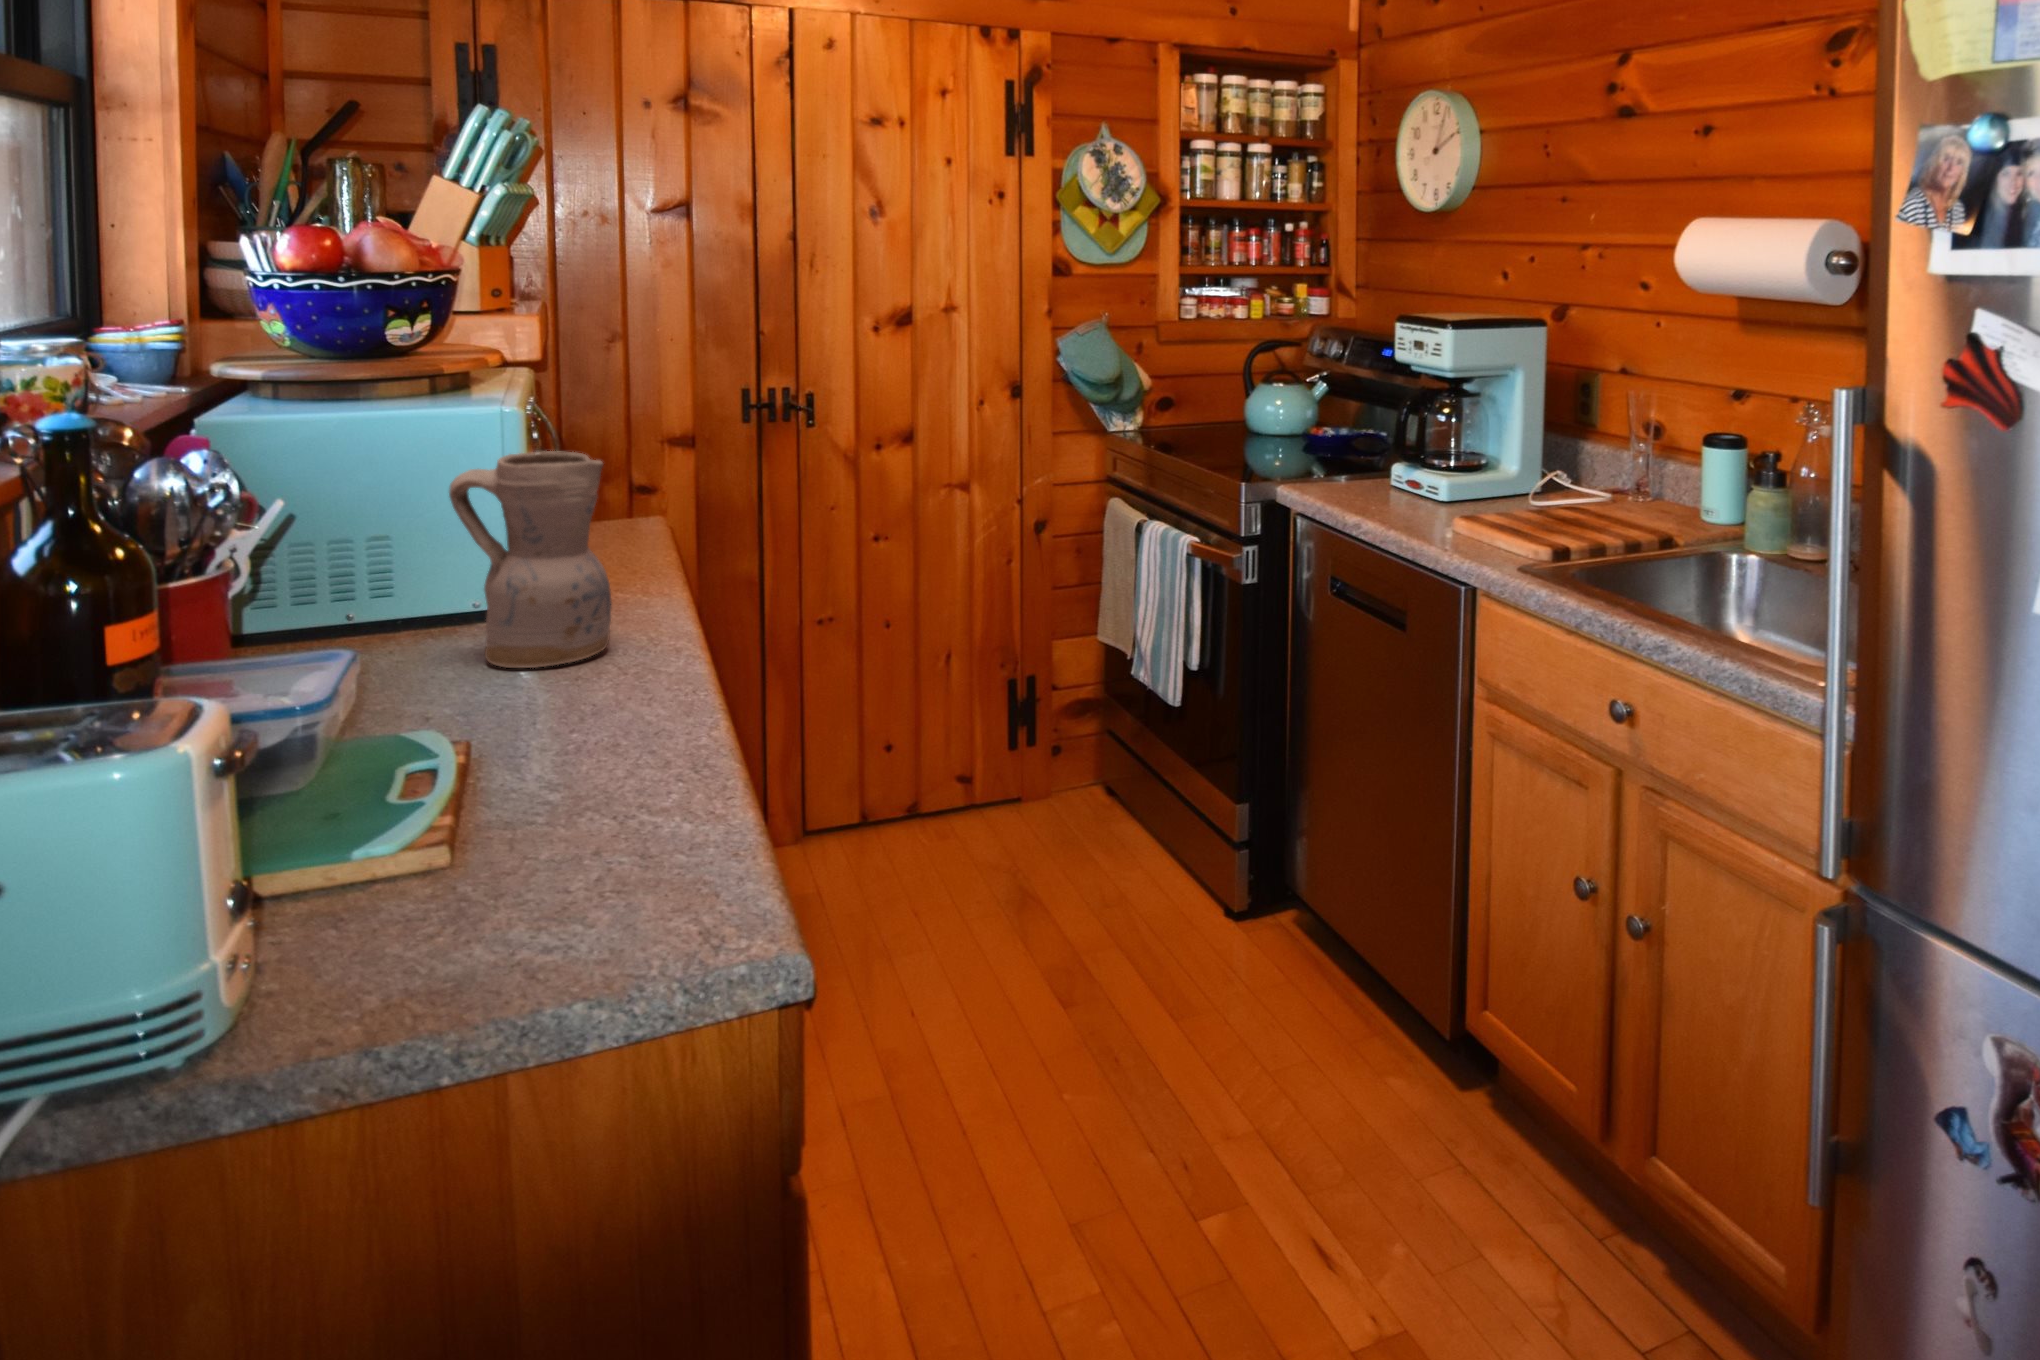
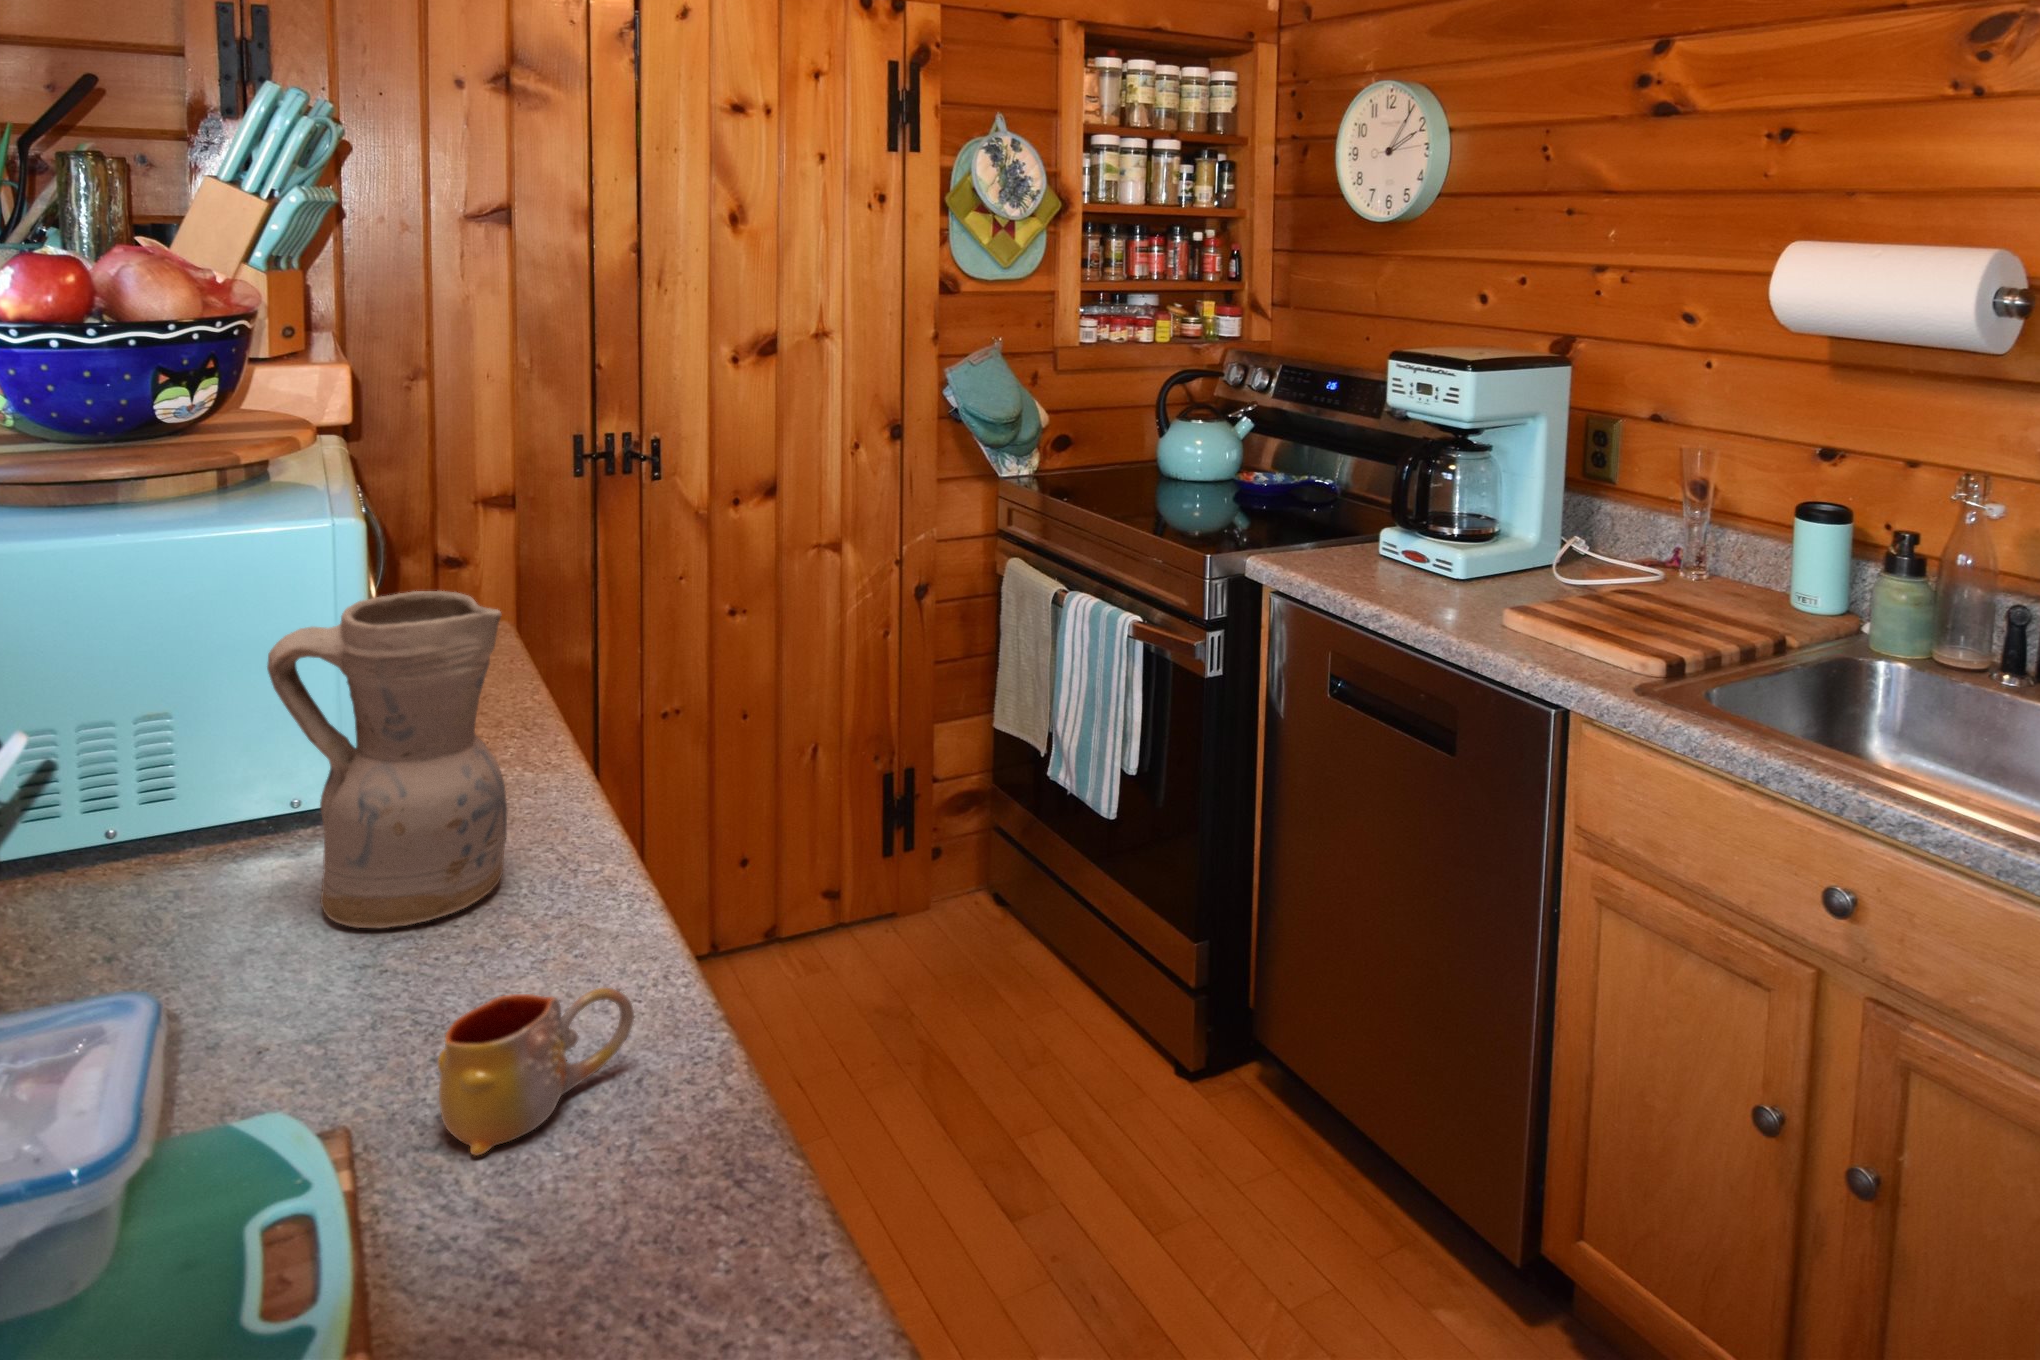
mug: none [530,672,659,755] -> present [437,988,634,1156]

